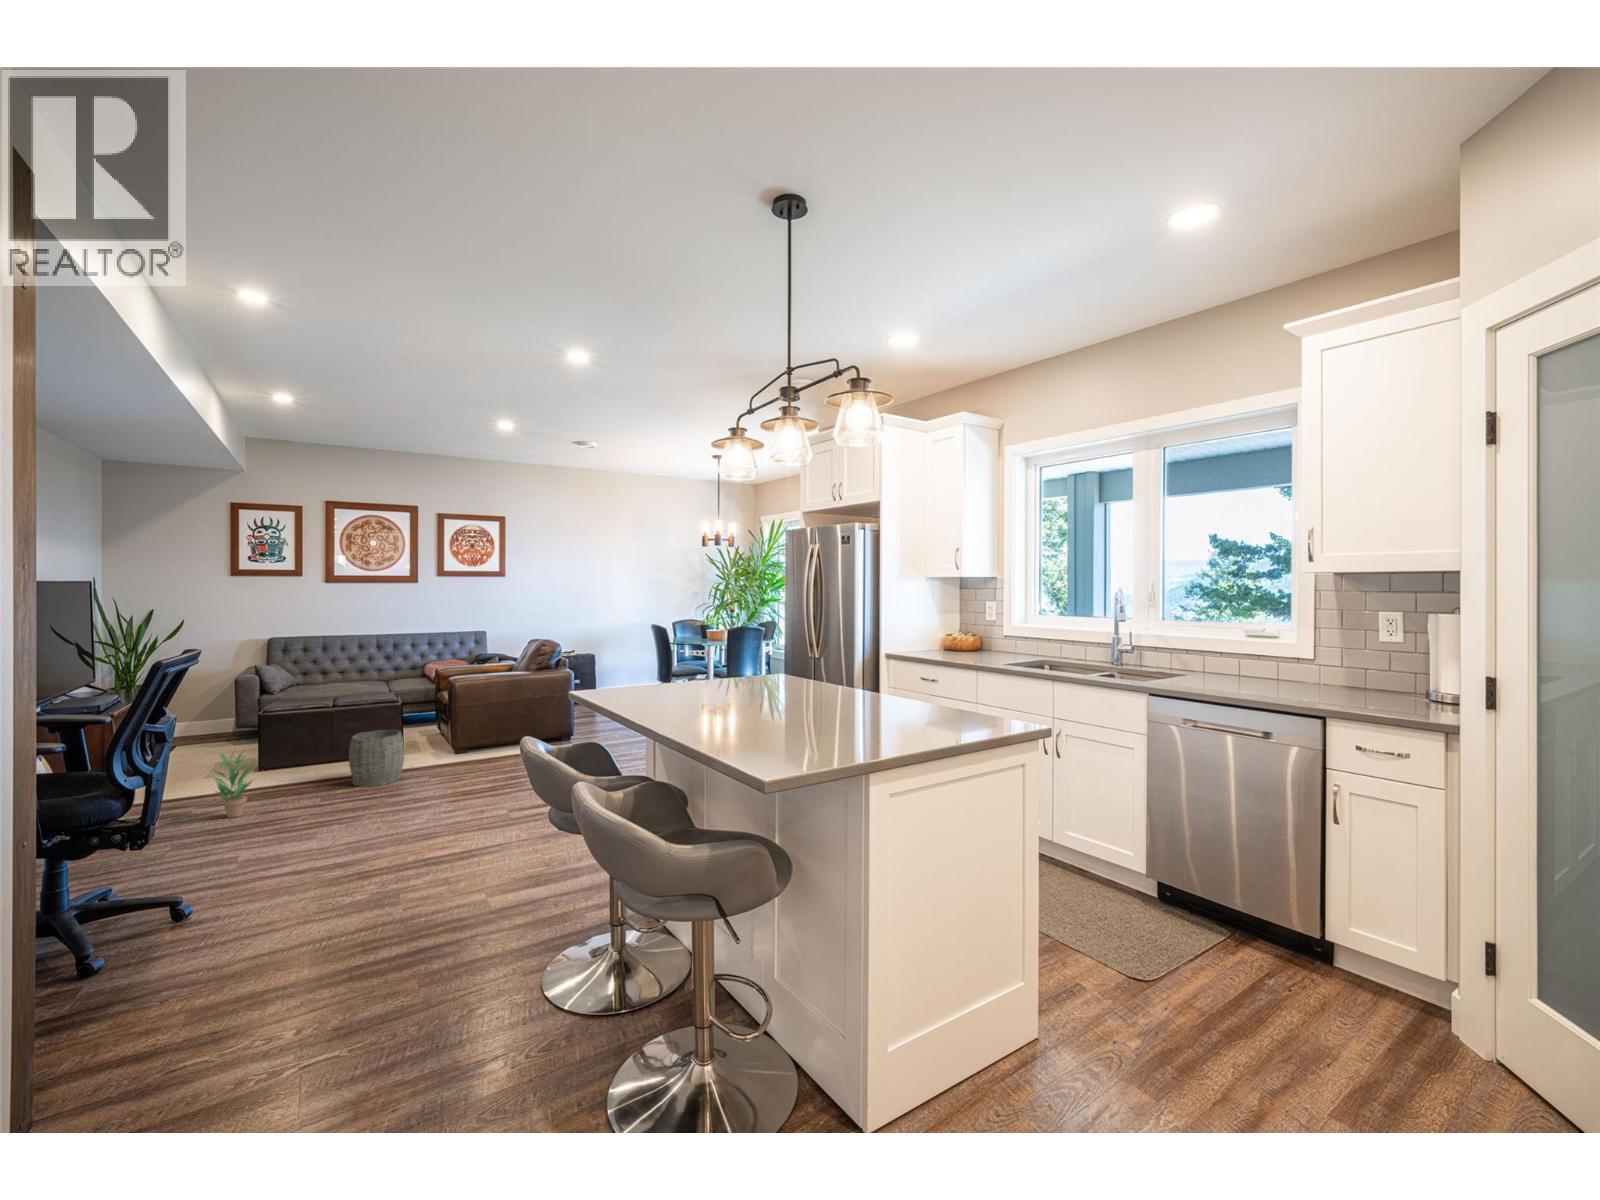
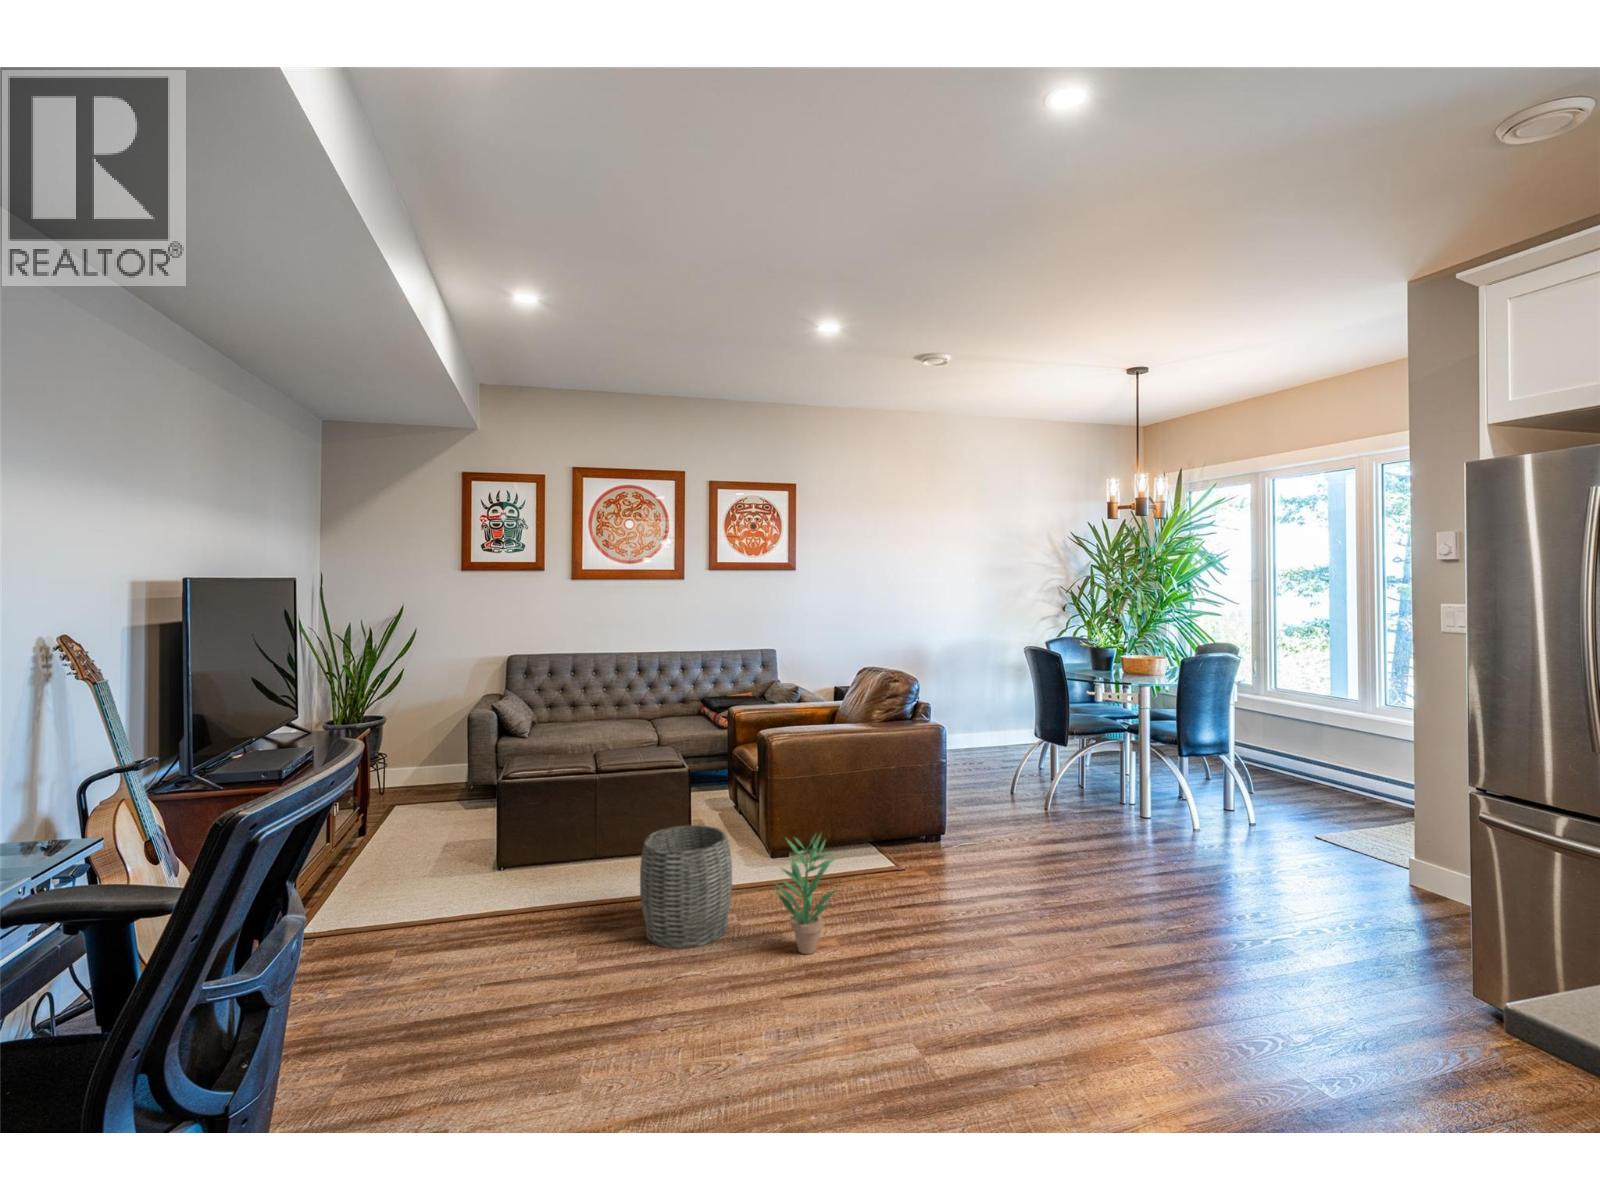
potted plant: present [215,753,252,818] -> present [776,835,837,954]

